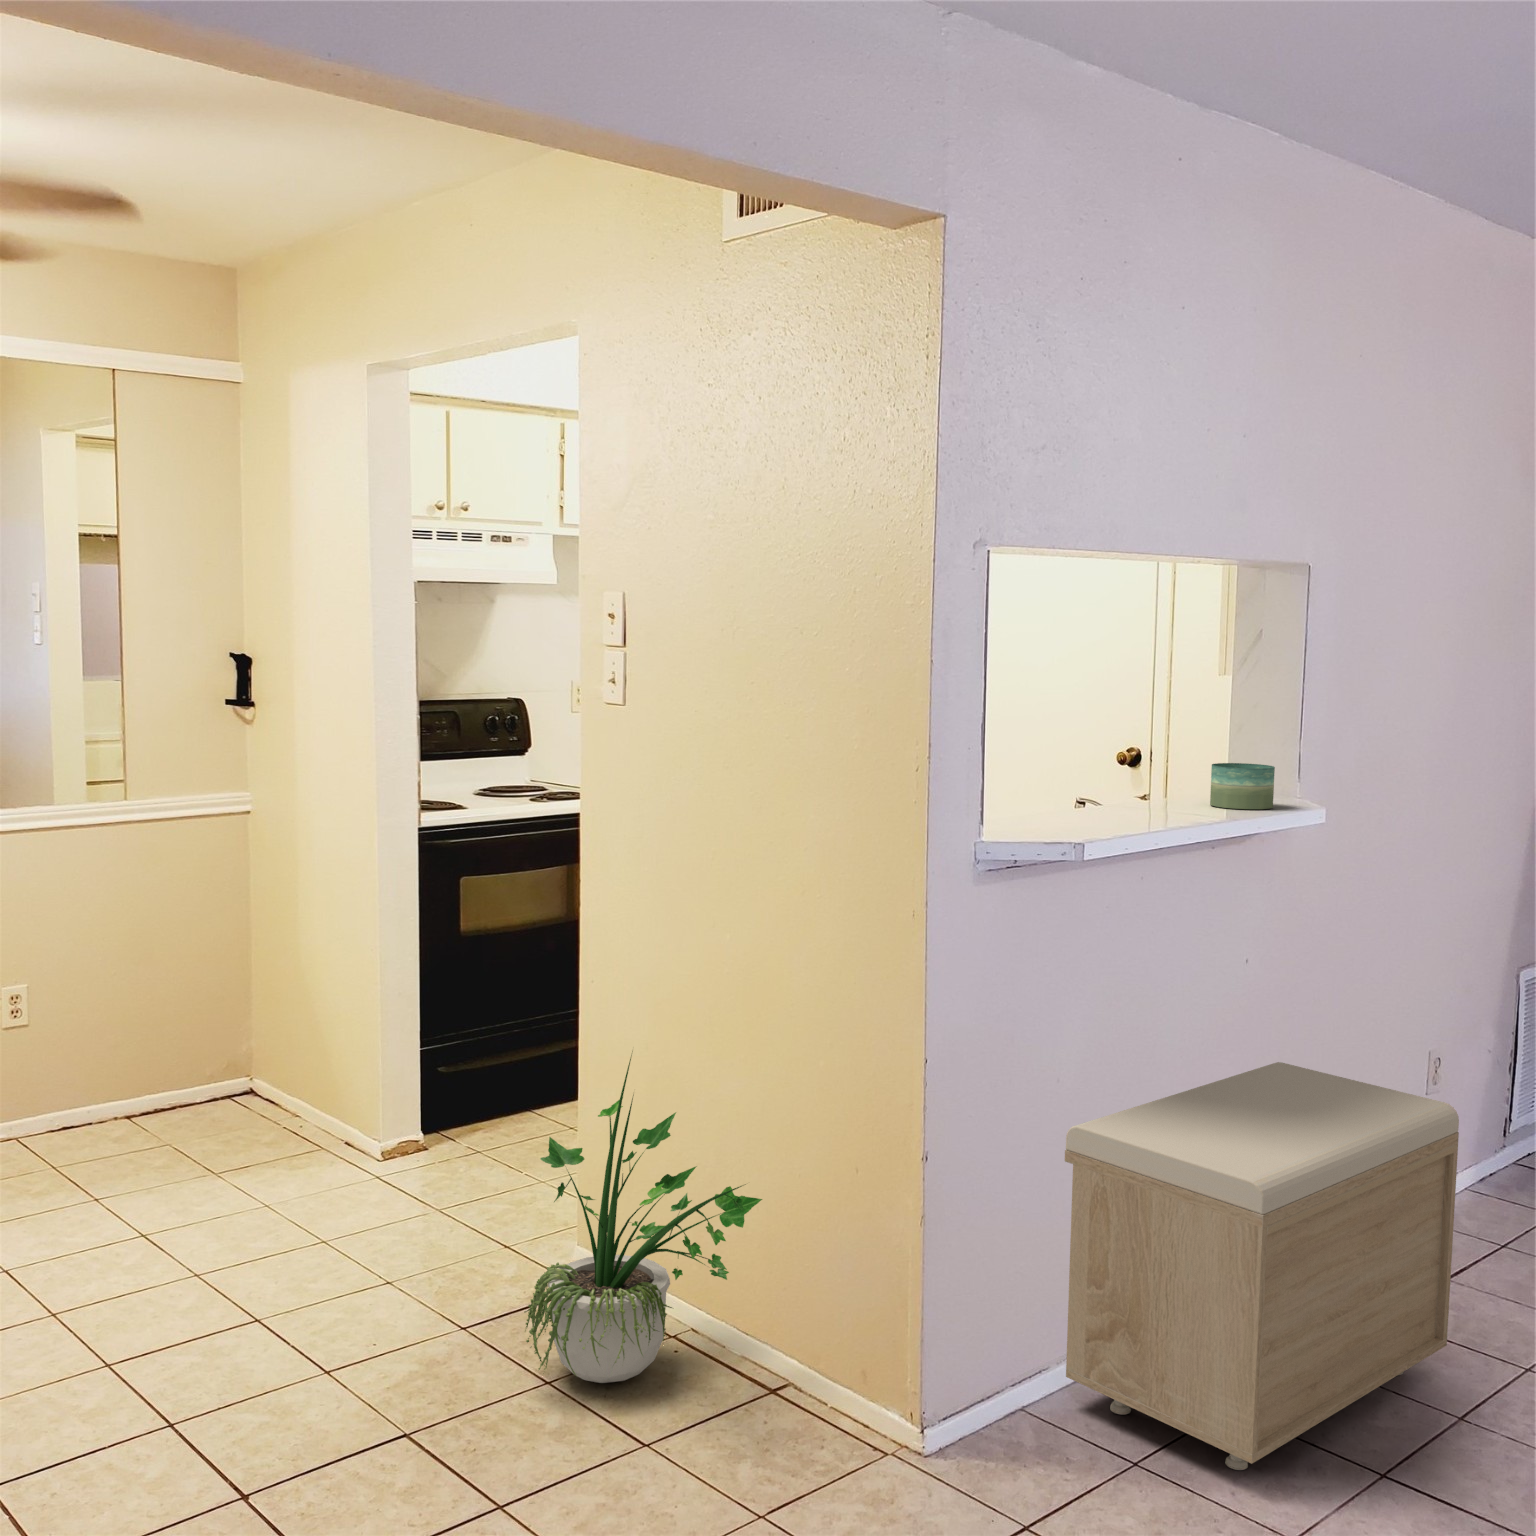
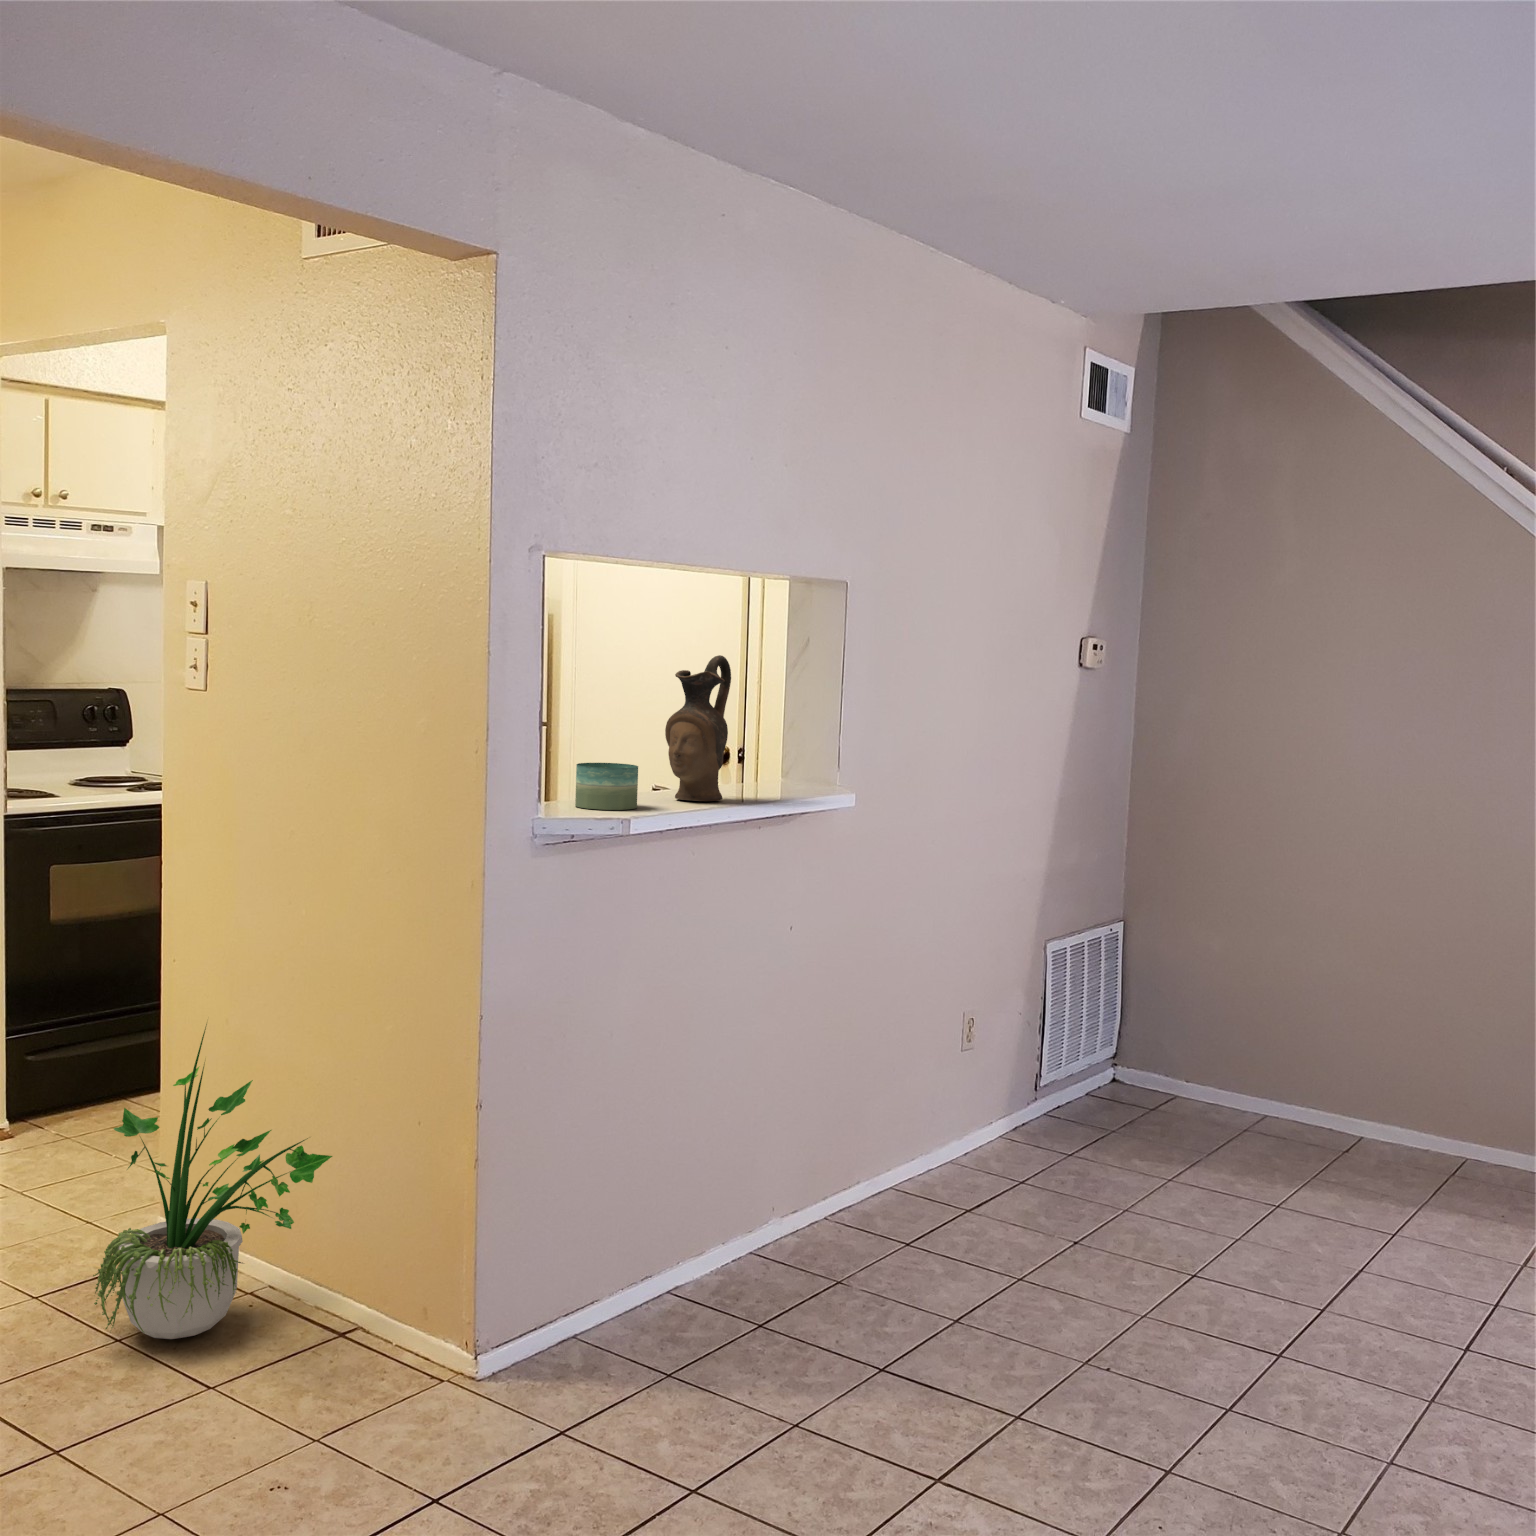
ceramic pitcher: none [1113,655,1186,819] -> present [665,655,731,801]
candle: present [1210,763,1275,809] -> present [575,763,638,810]
storage bench: present [1065,1062,1459,1470] -> none [613,1019,957,1371]

